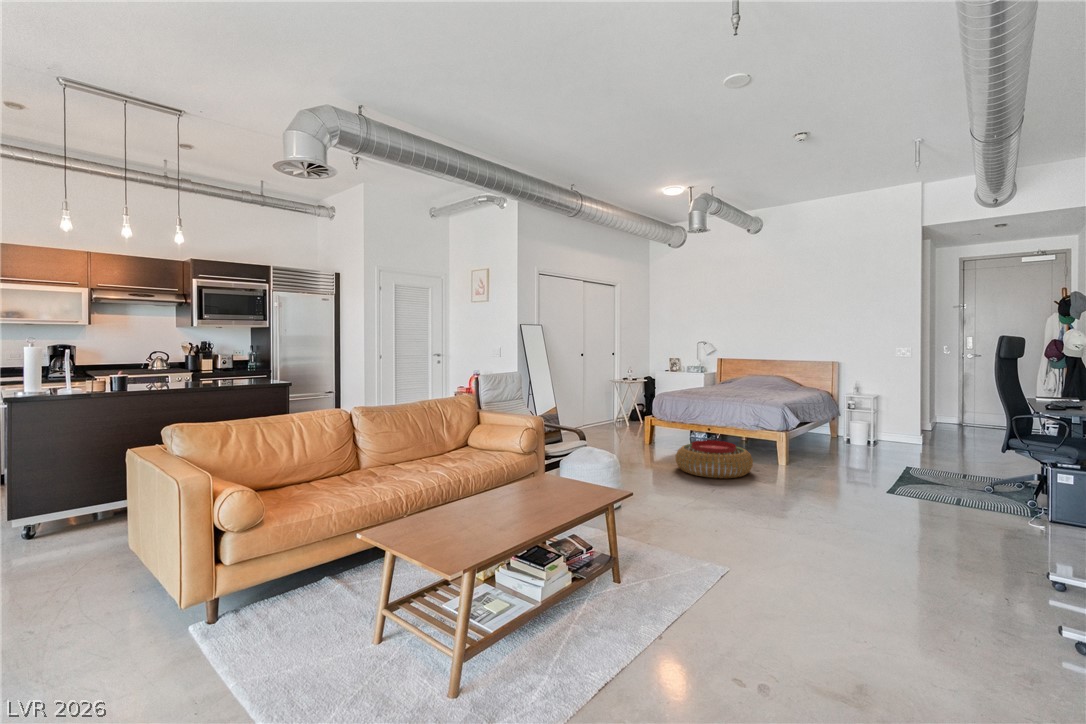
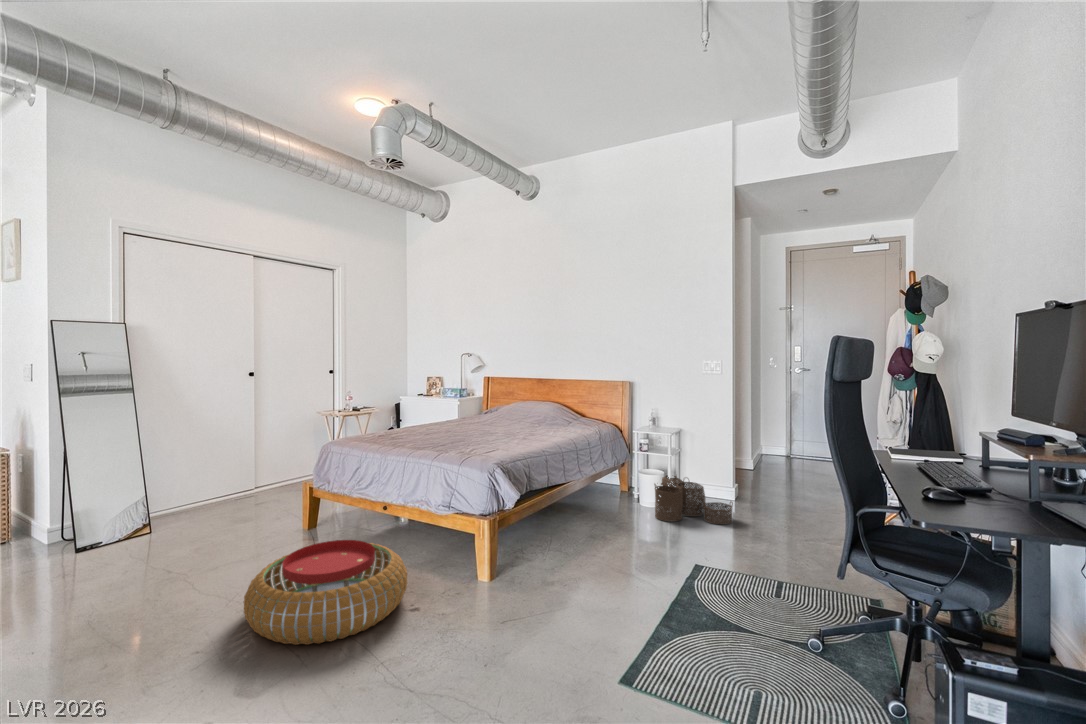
woven basket: none [861,425,924,454] -> present [654,475,733,524]

